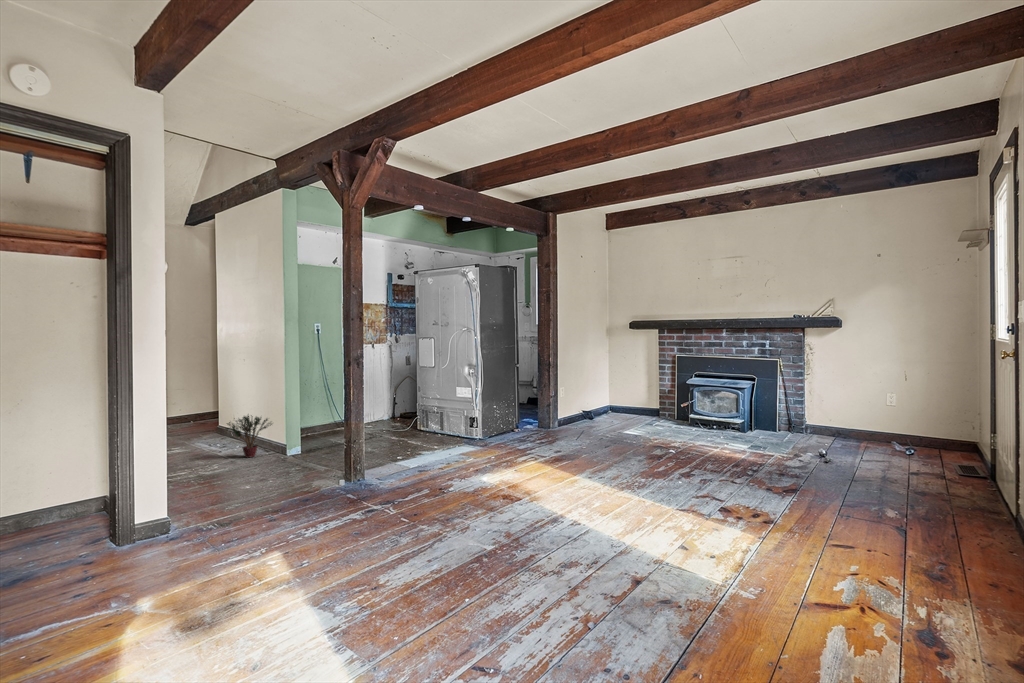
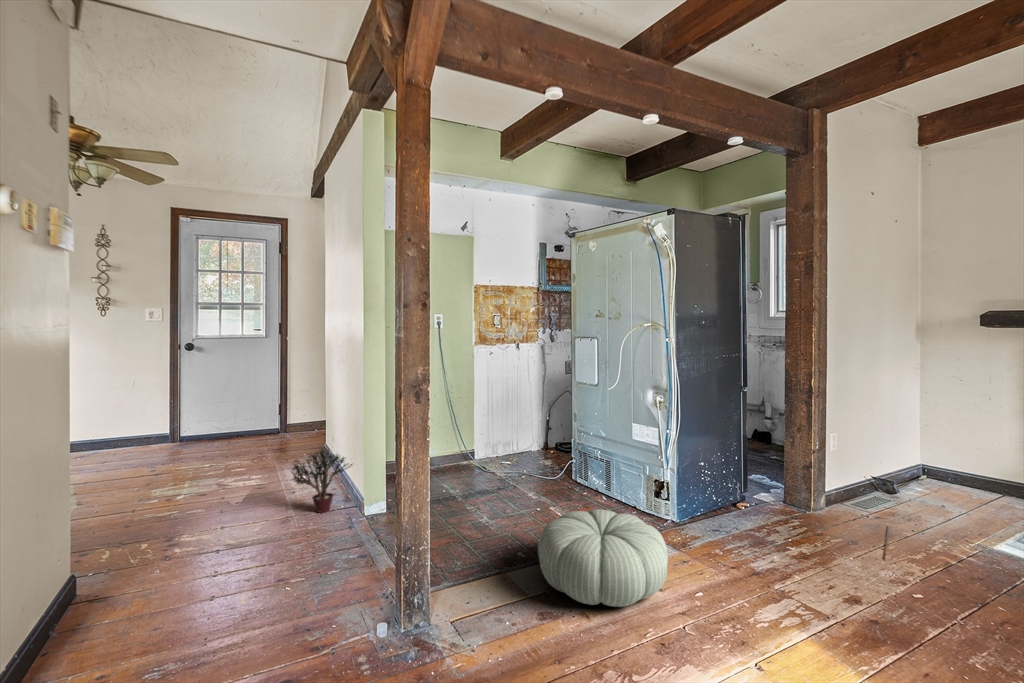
pouf: none [412,427,479,466] -> present [538,509,668,607]

